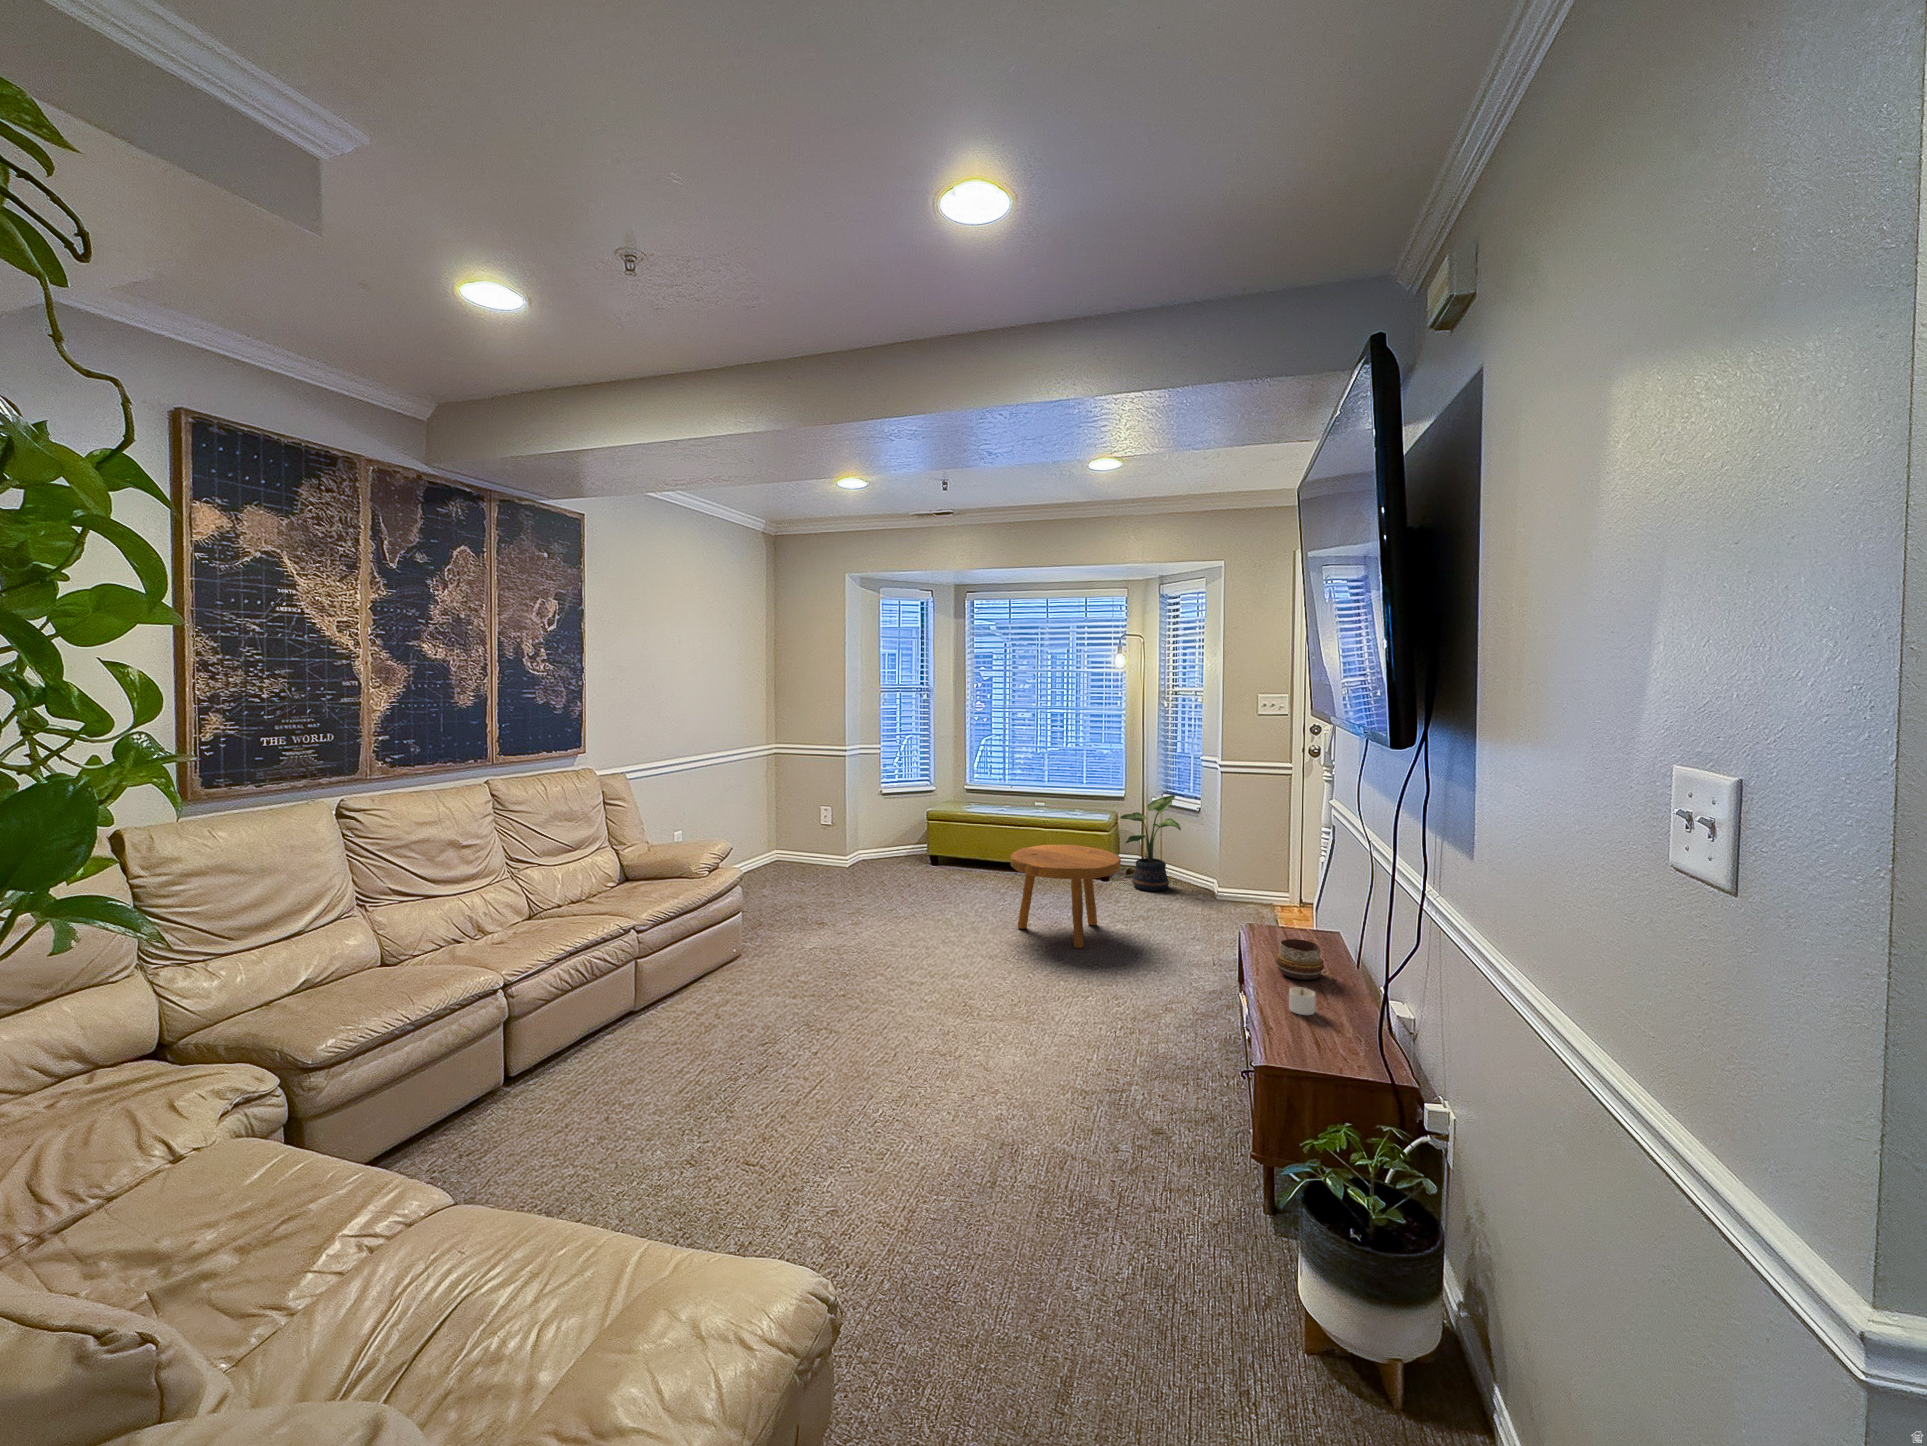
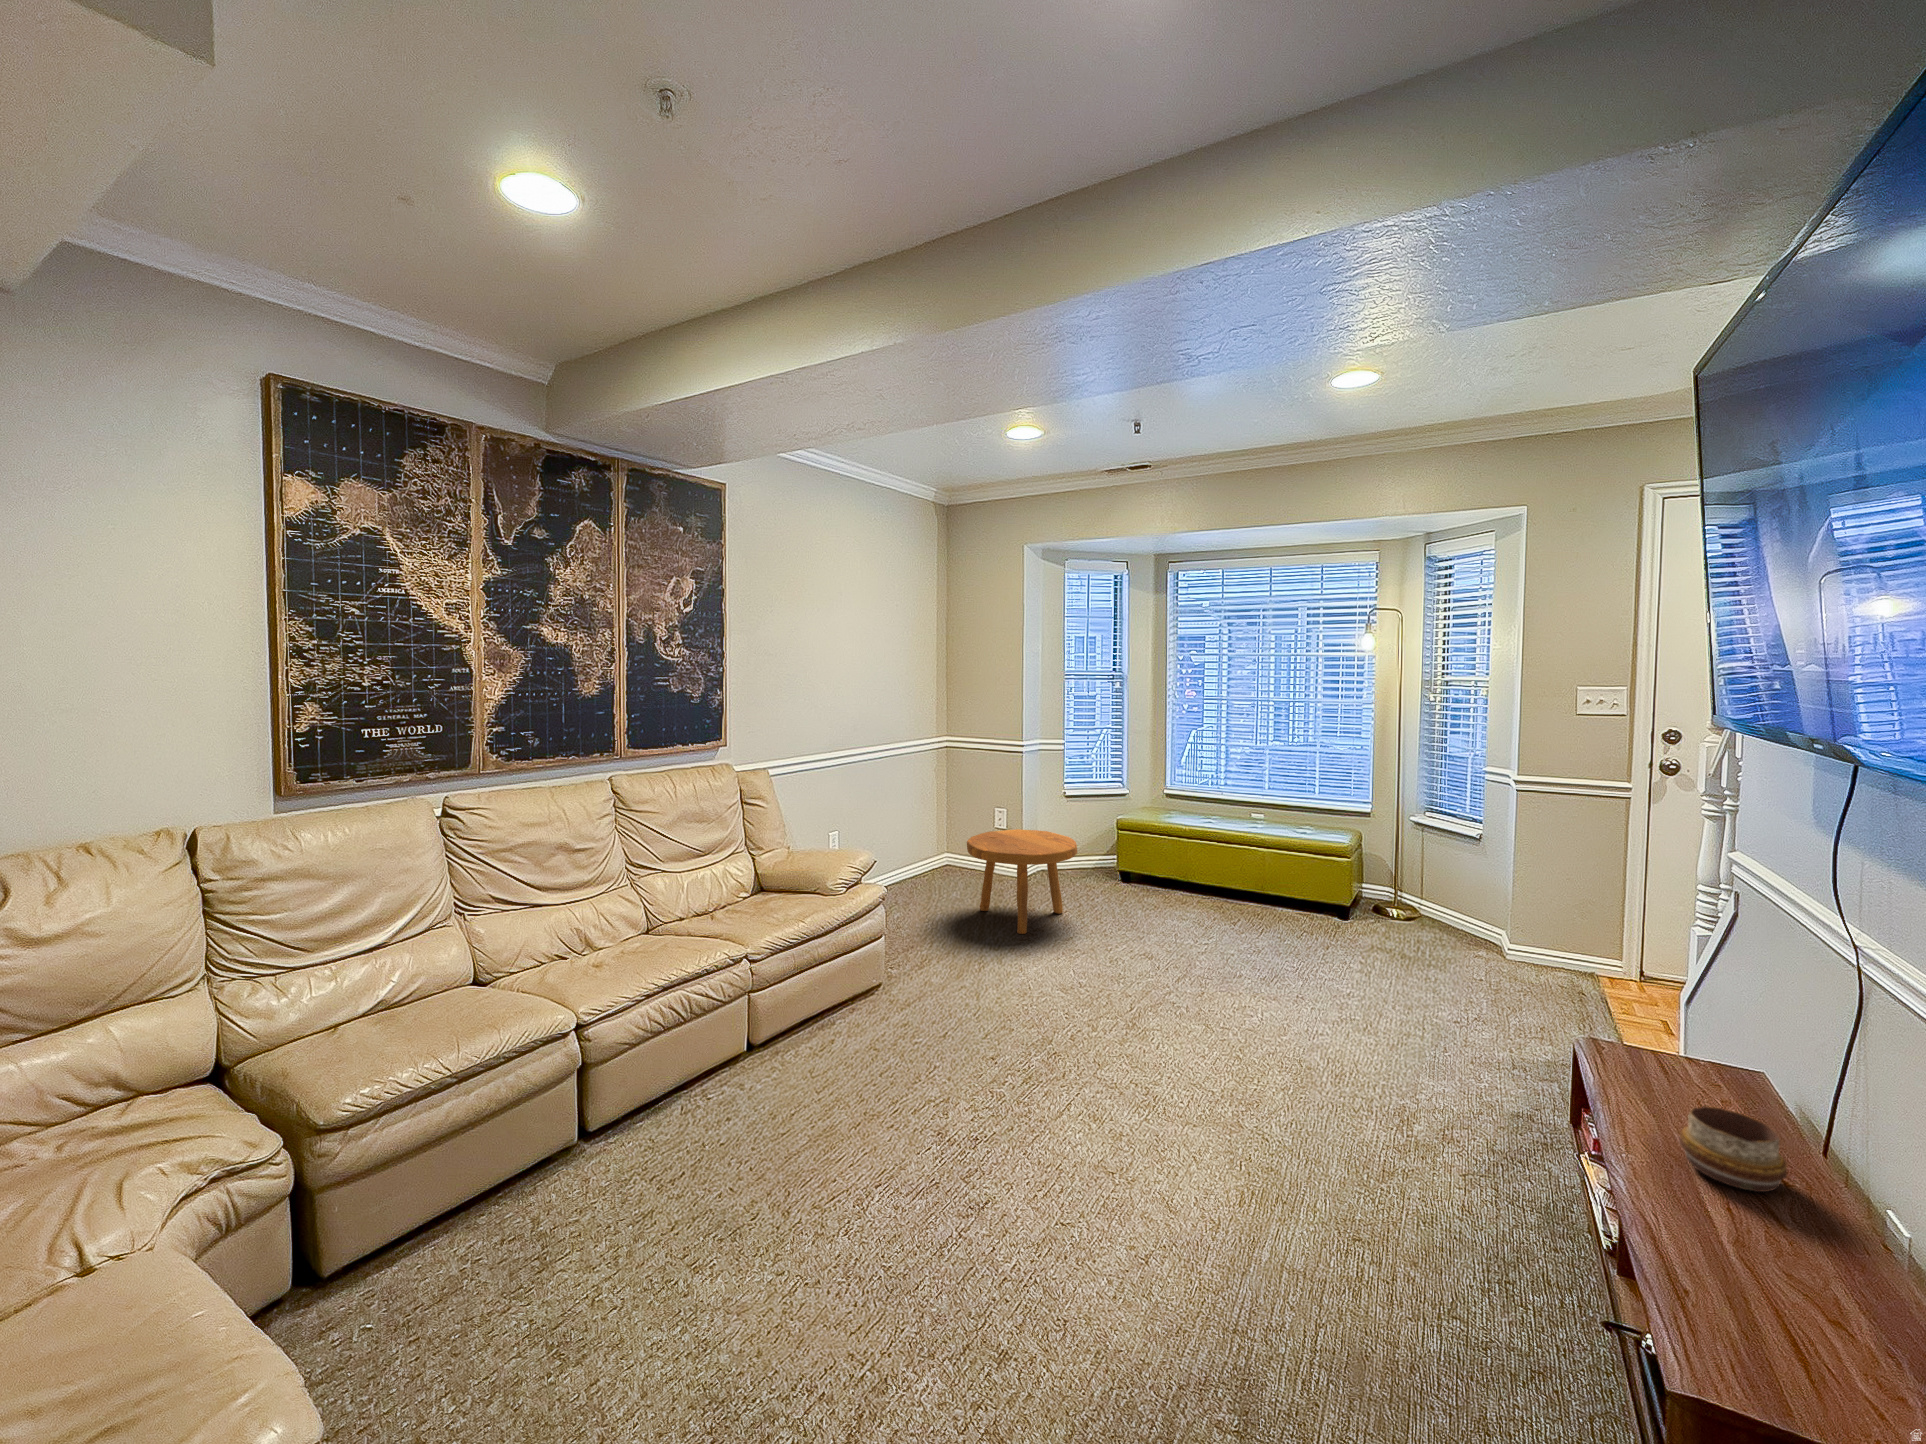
potted plant: present [1119,795,1181,891] -> none [1364,813,1454,937]
footstool: present [1011,845,1121,948] -> present [967,829,1077,934]
candle: present [1289,987,1315,1015] -> none [1735,1226,1828,1292]

